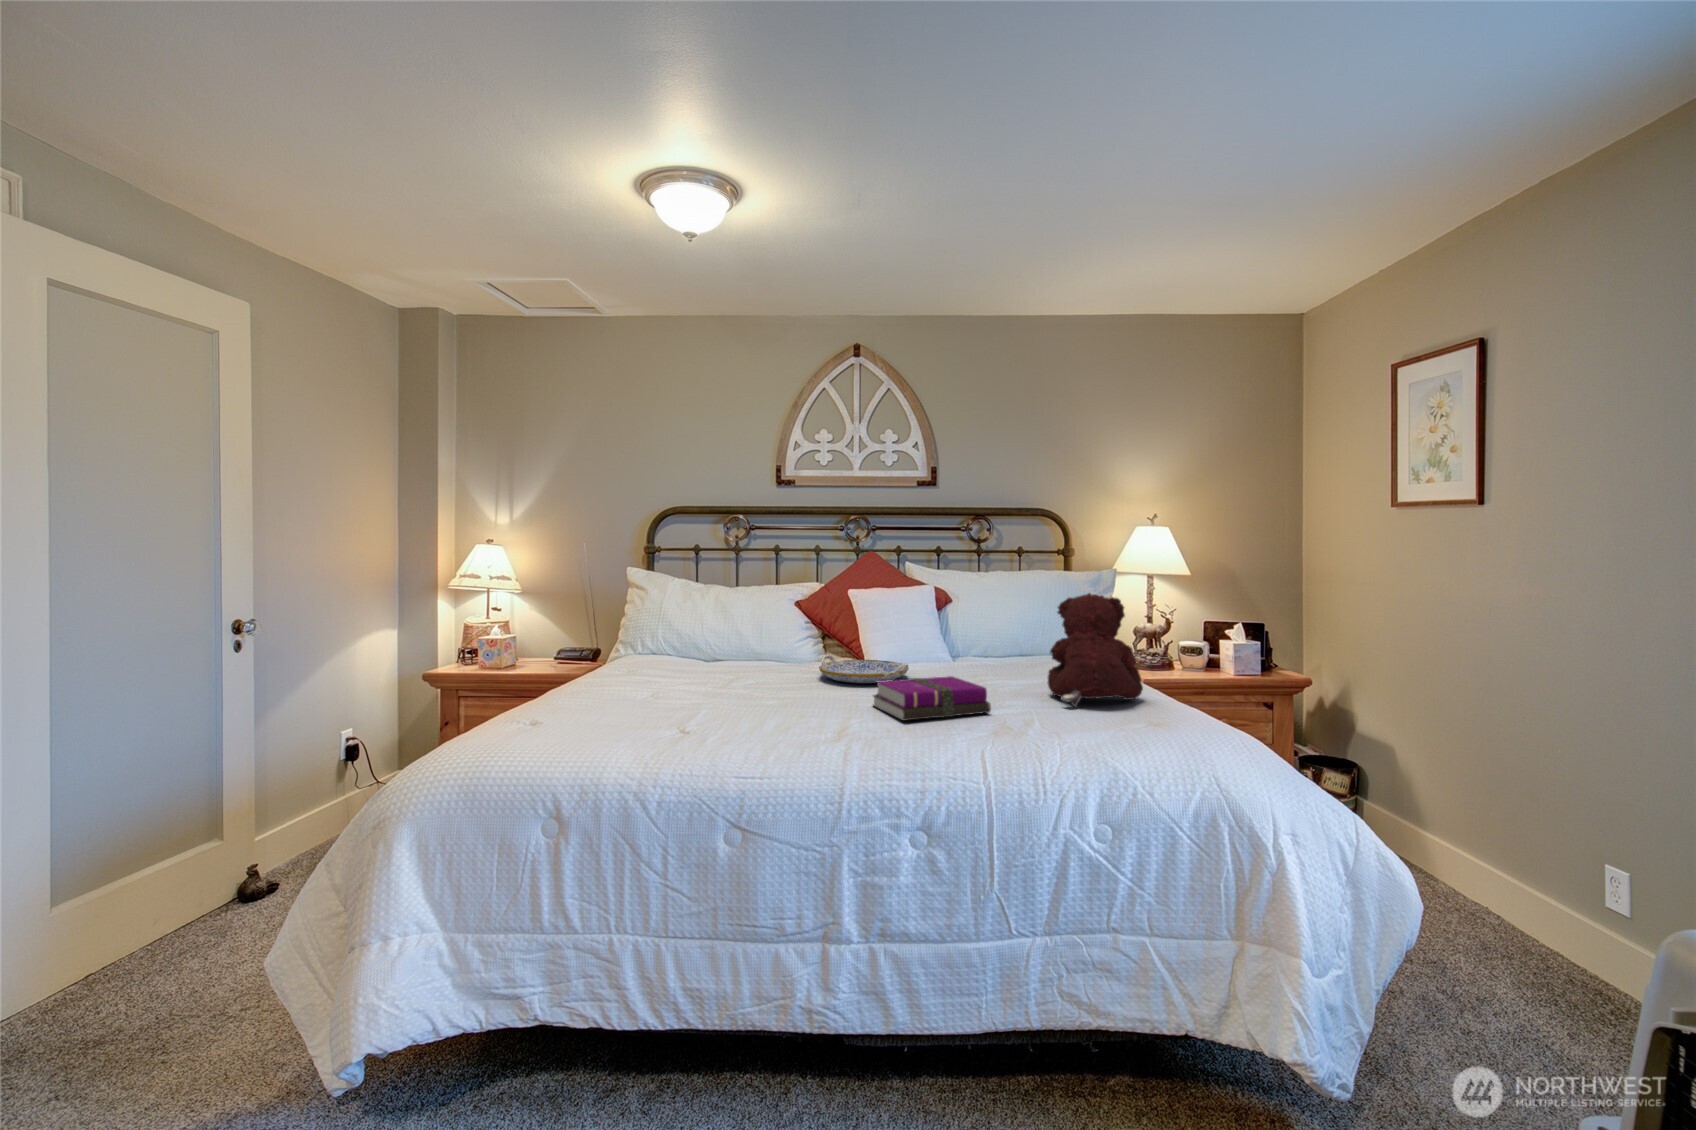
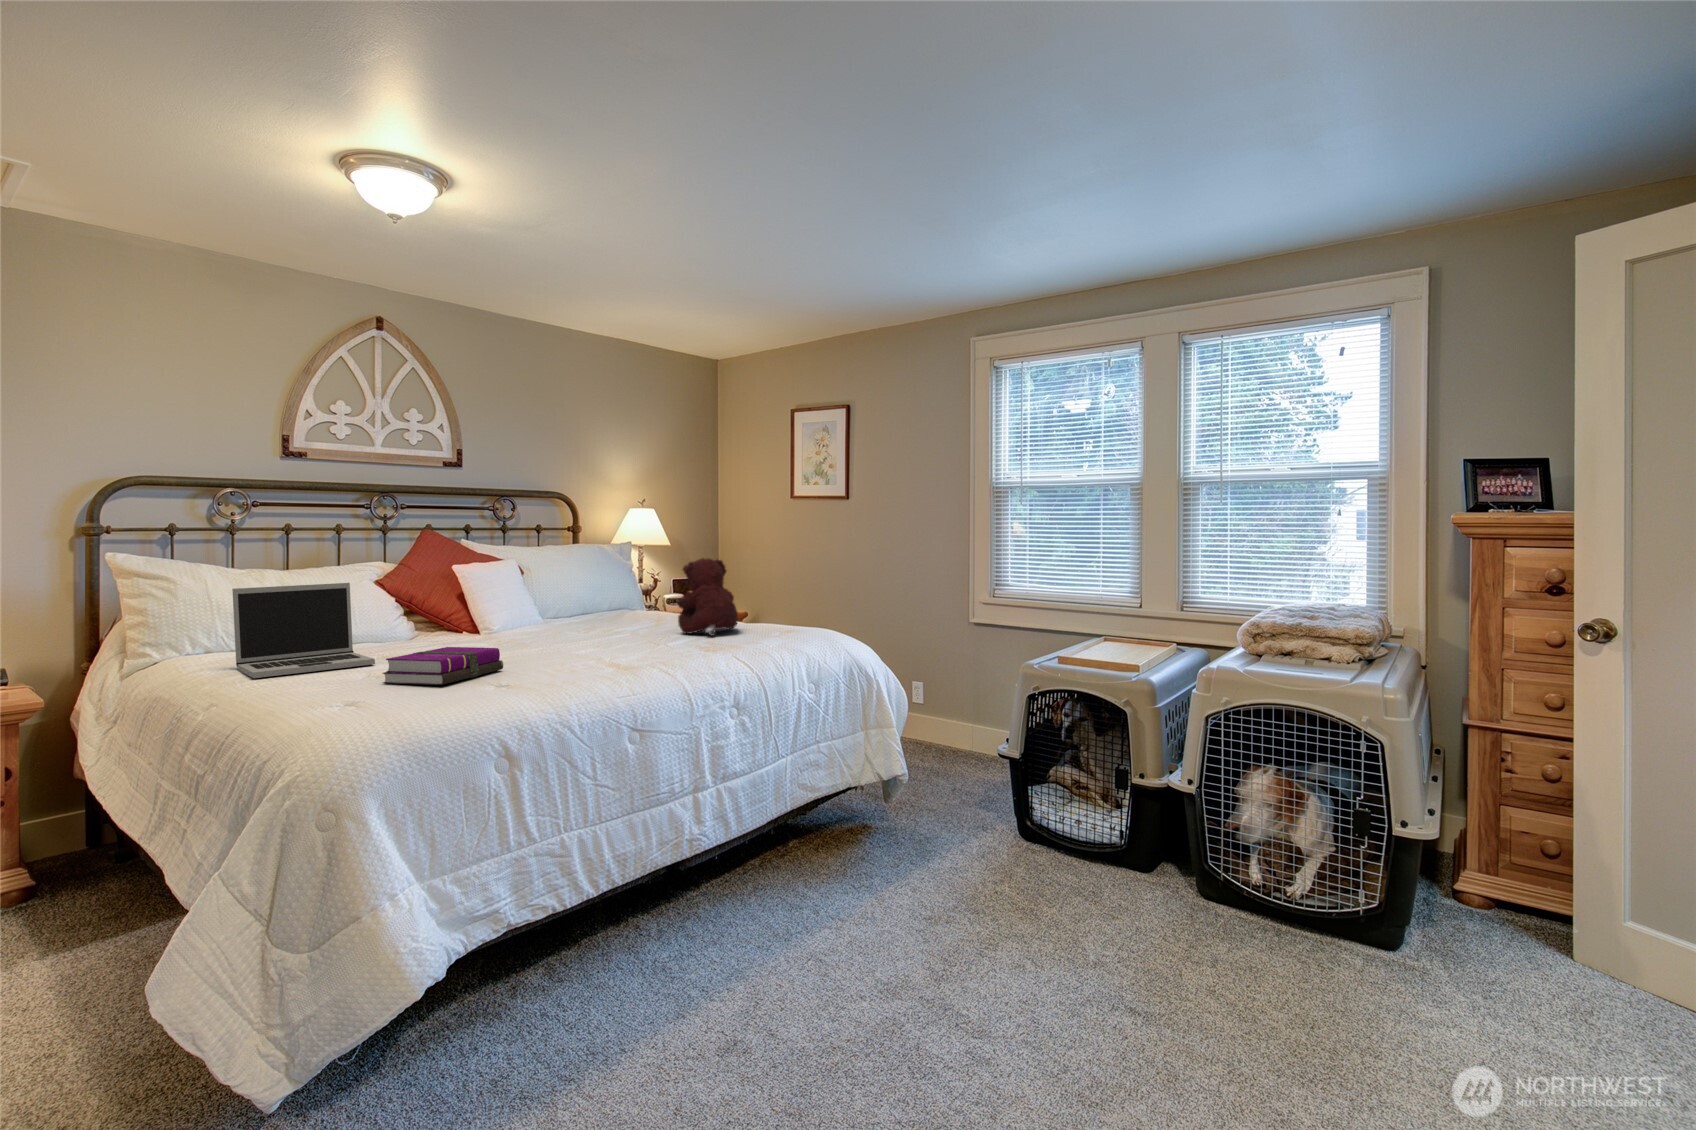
laptop: none [623,595,735,676] -> present [232,583,375,678]
serving tray: present [819,655,909,683] -> none [473,626,567,649]
notebook: present [873,676,991,721] -> present [383,647,503,685]

